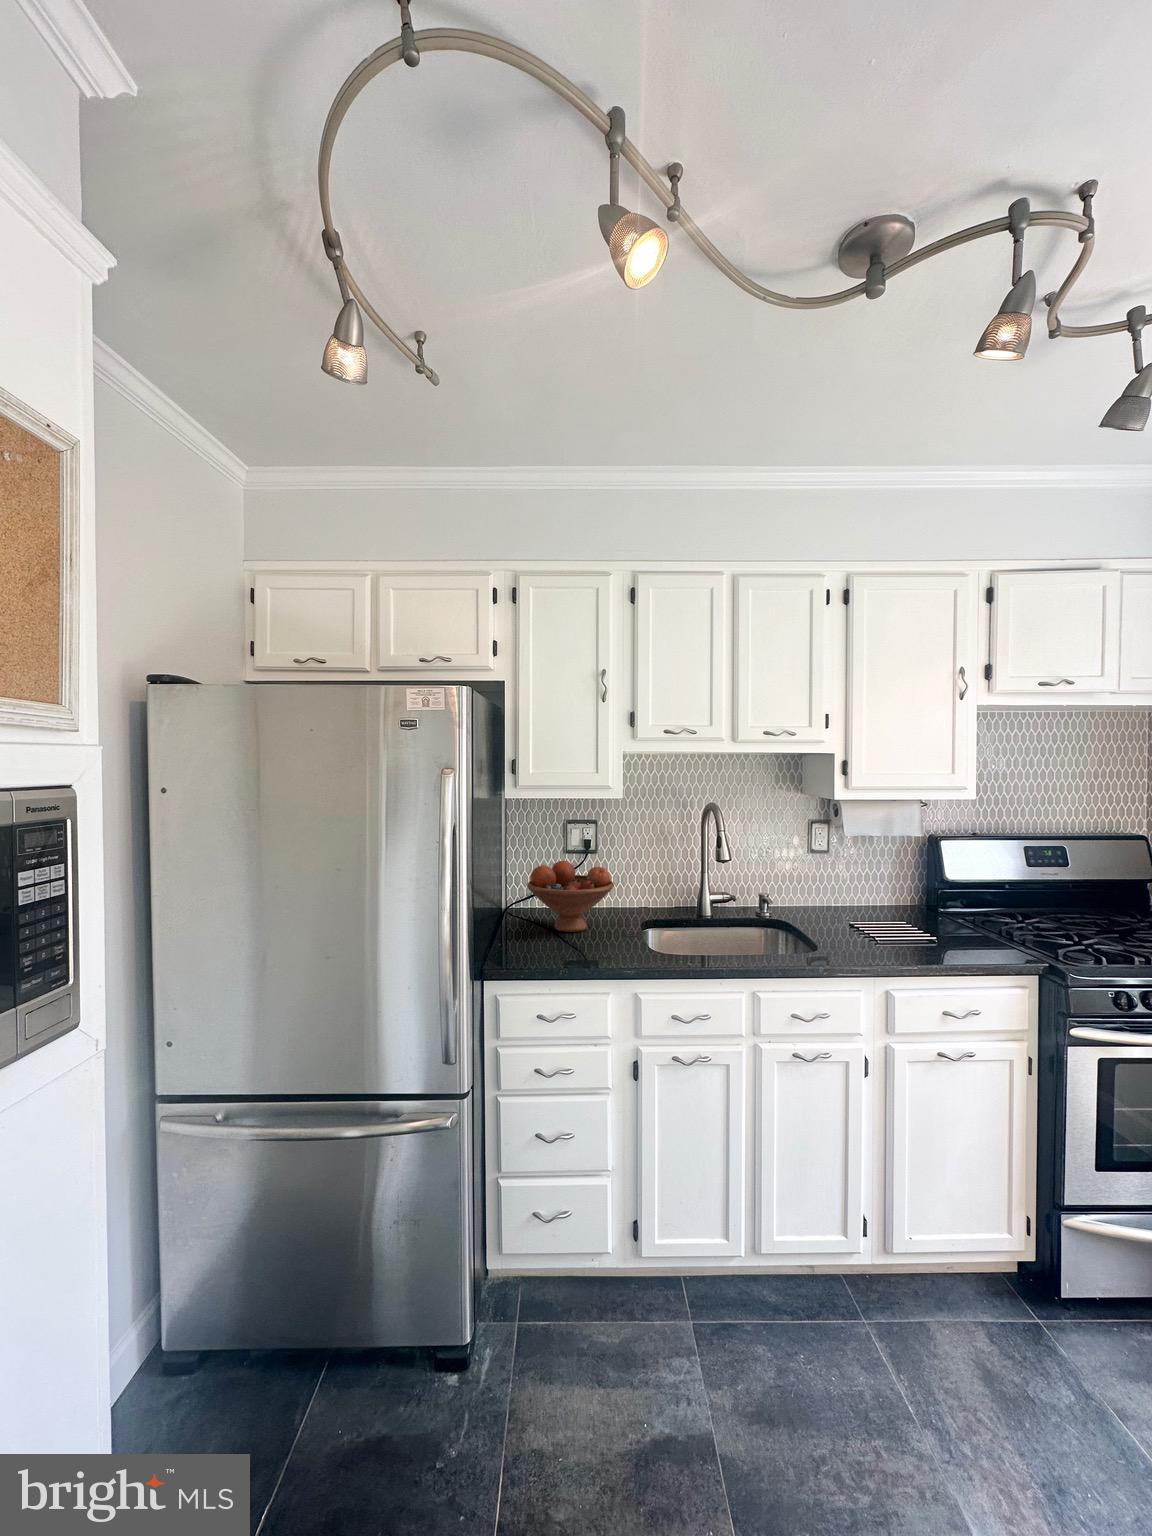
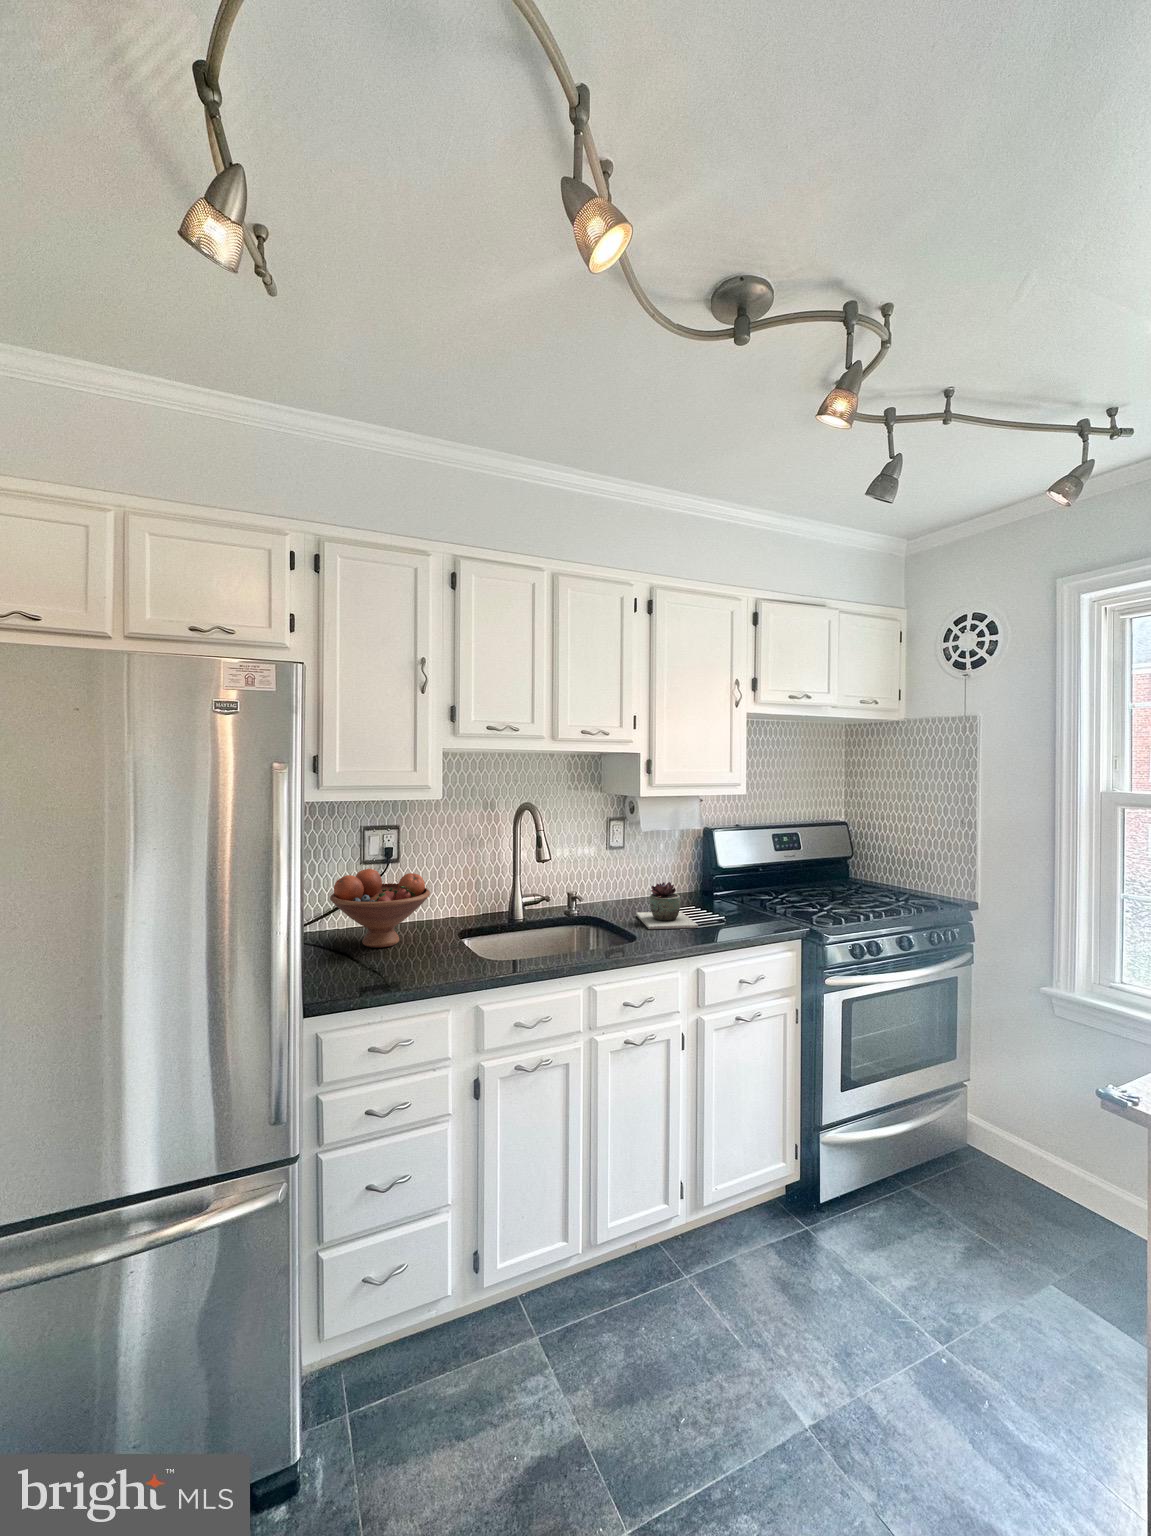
succulent plant: none [835,893,898,945] -> present [636,882,698,929]

